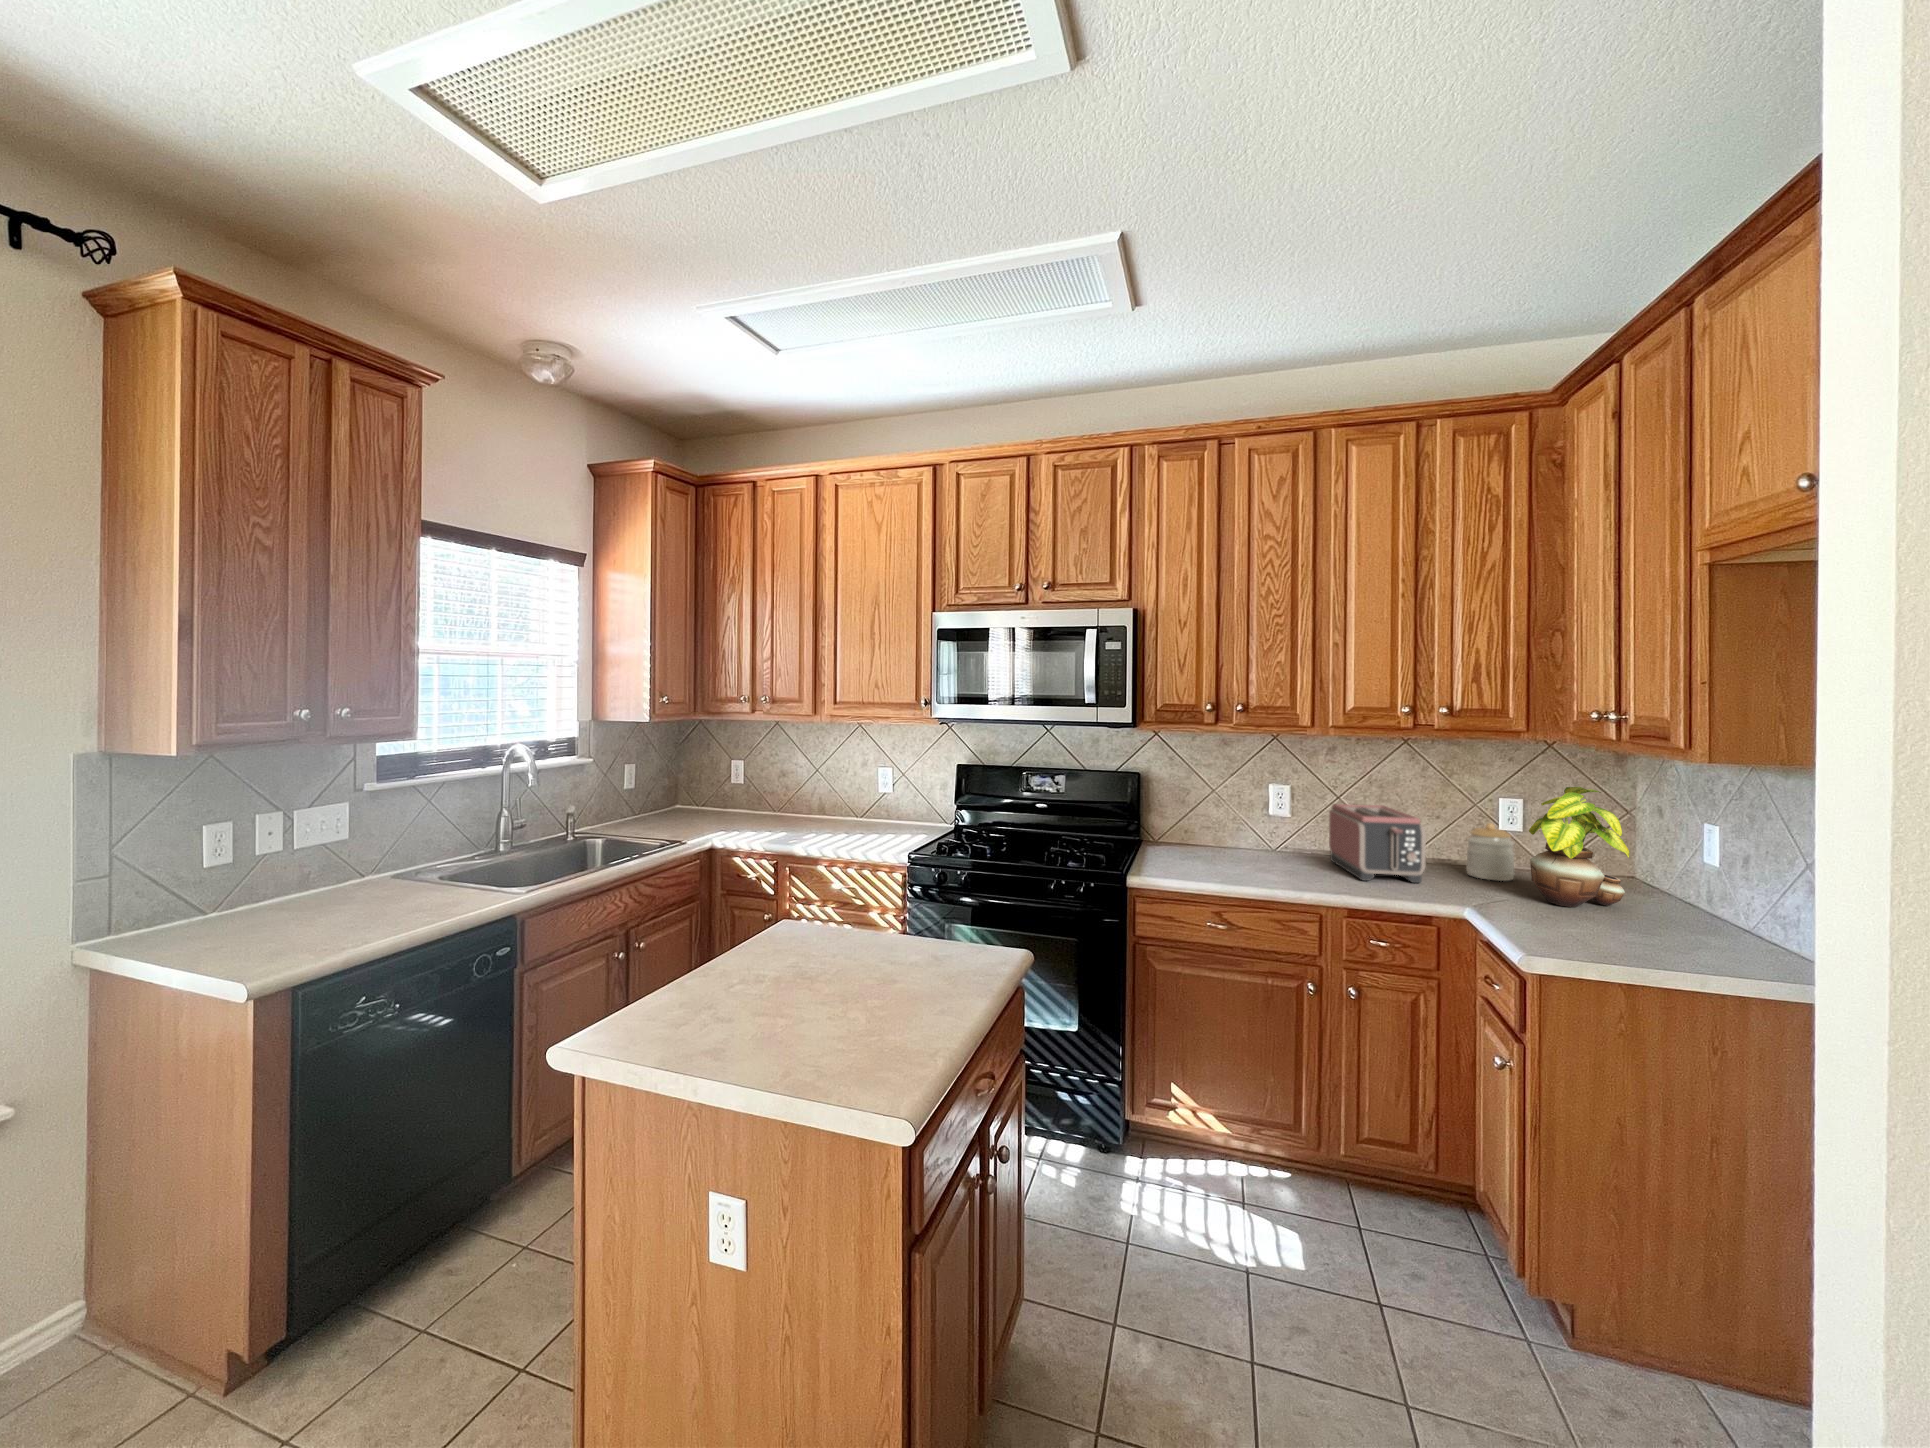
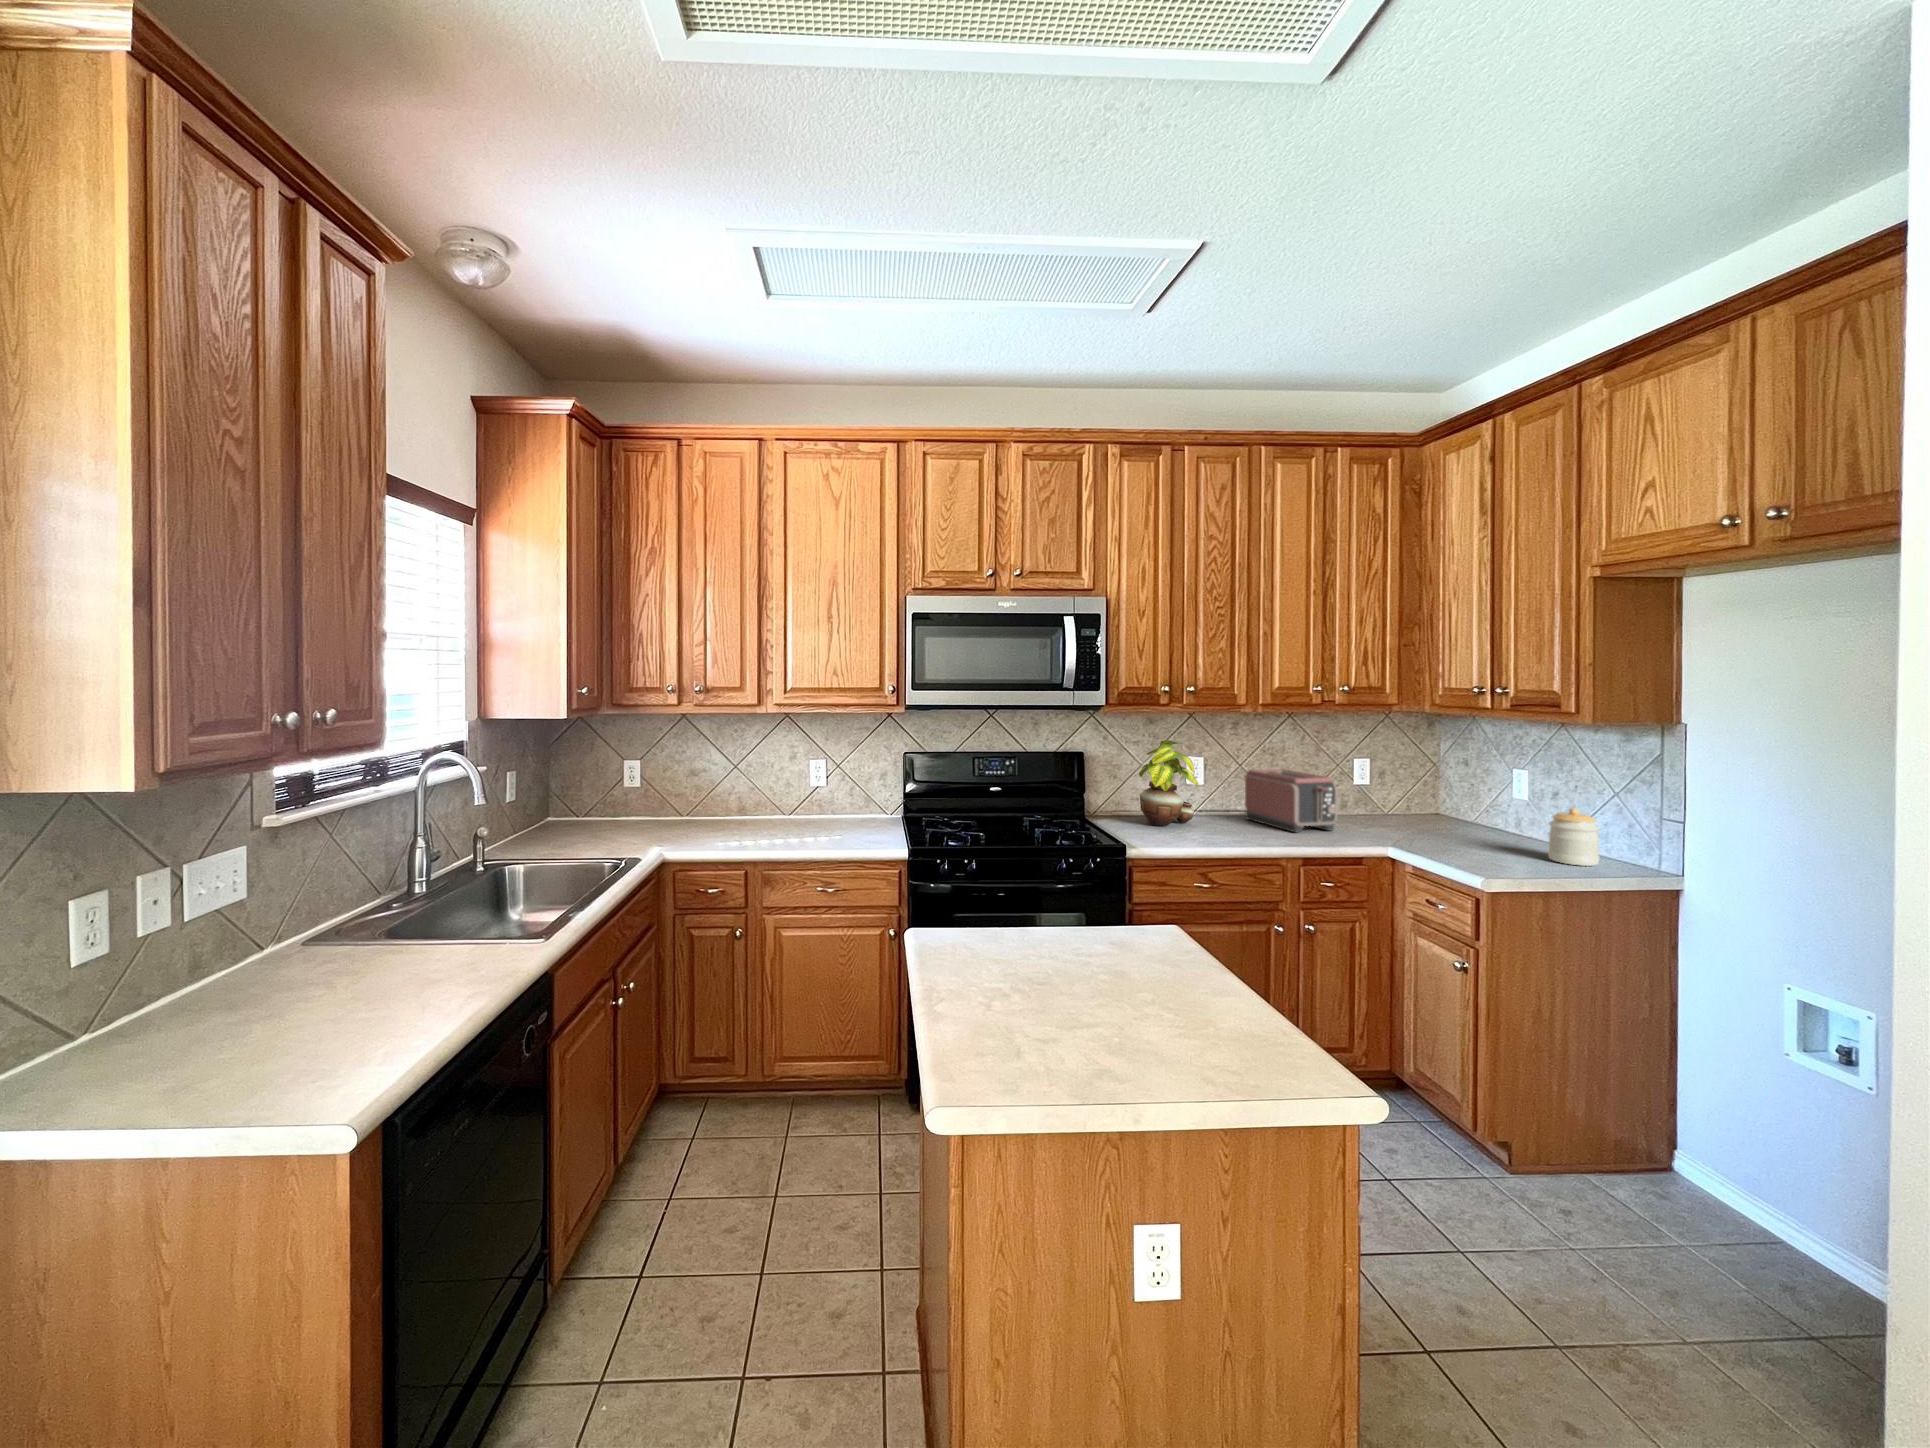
potted plant: present [1529,787,1630,907] -> present [1139,740,1198,826]
jar: present [1466,823,1514,881] -> present [1548,808,1599,866]

